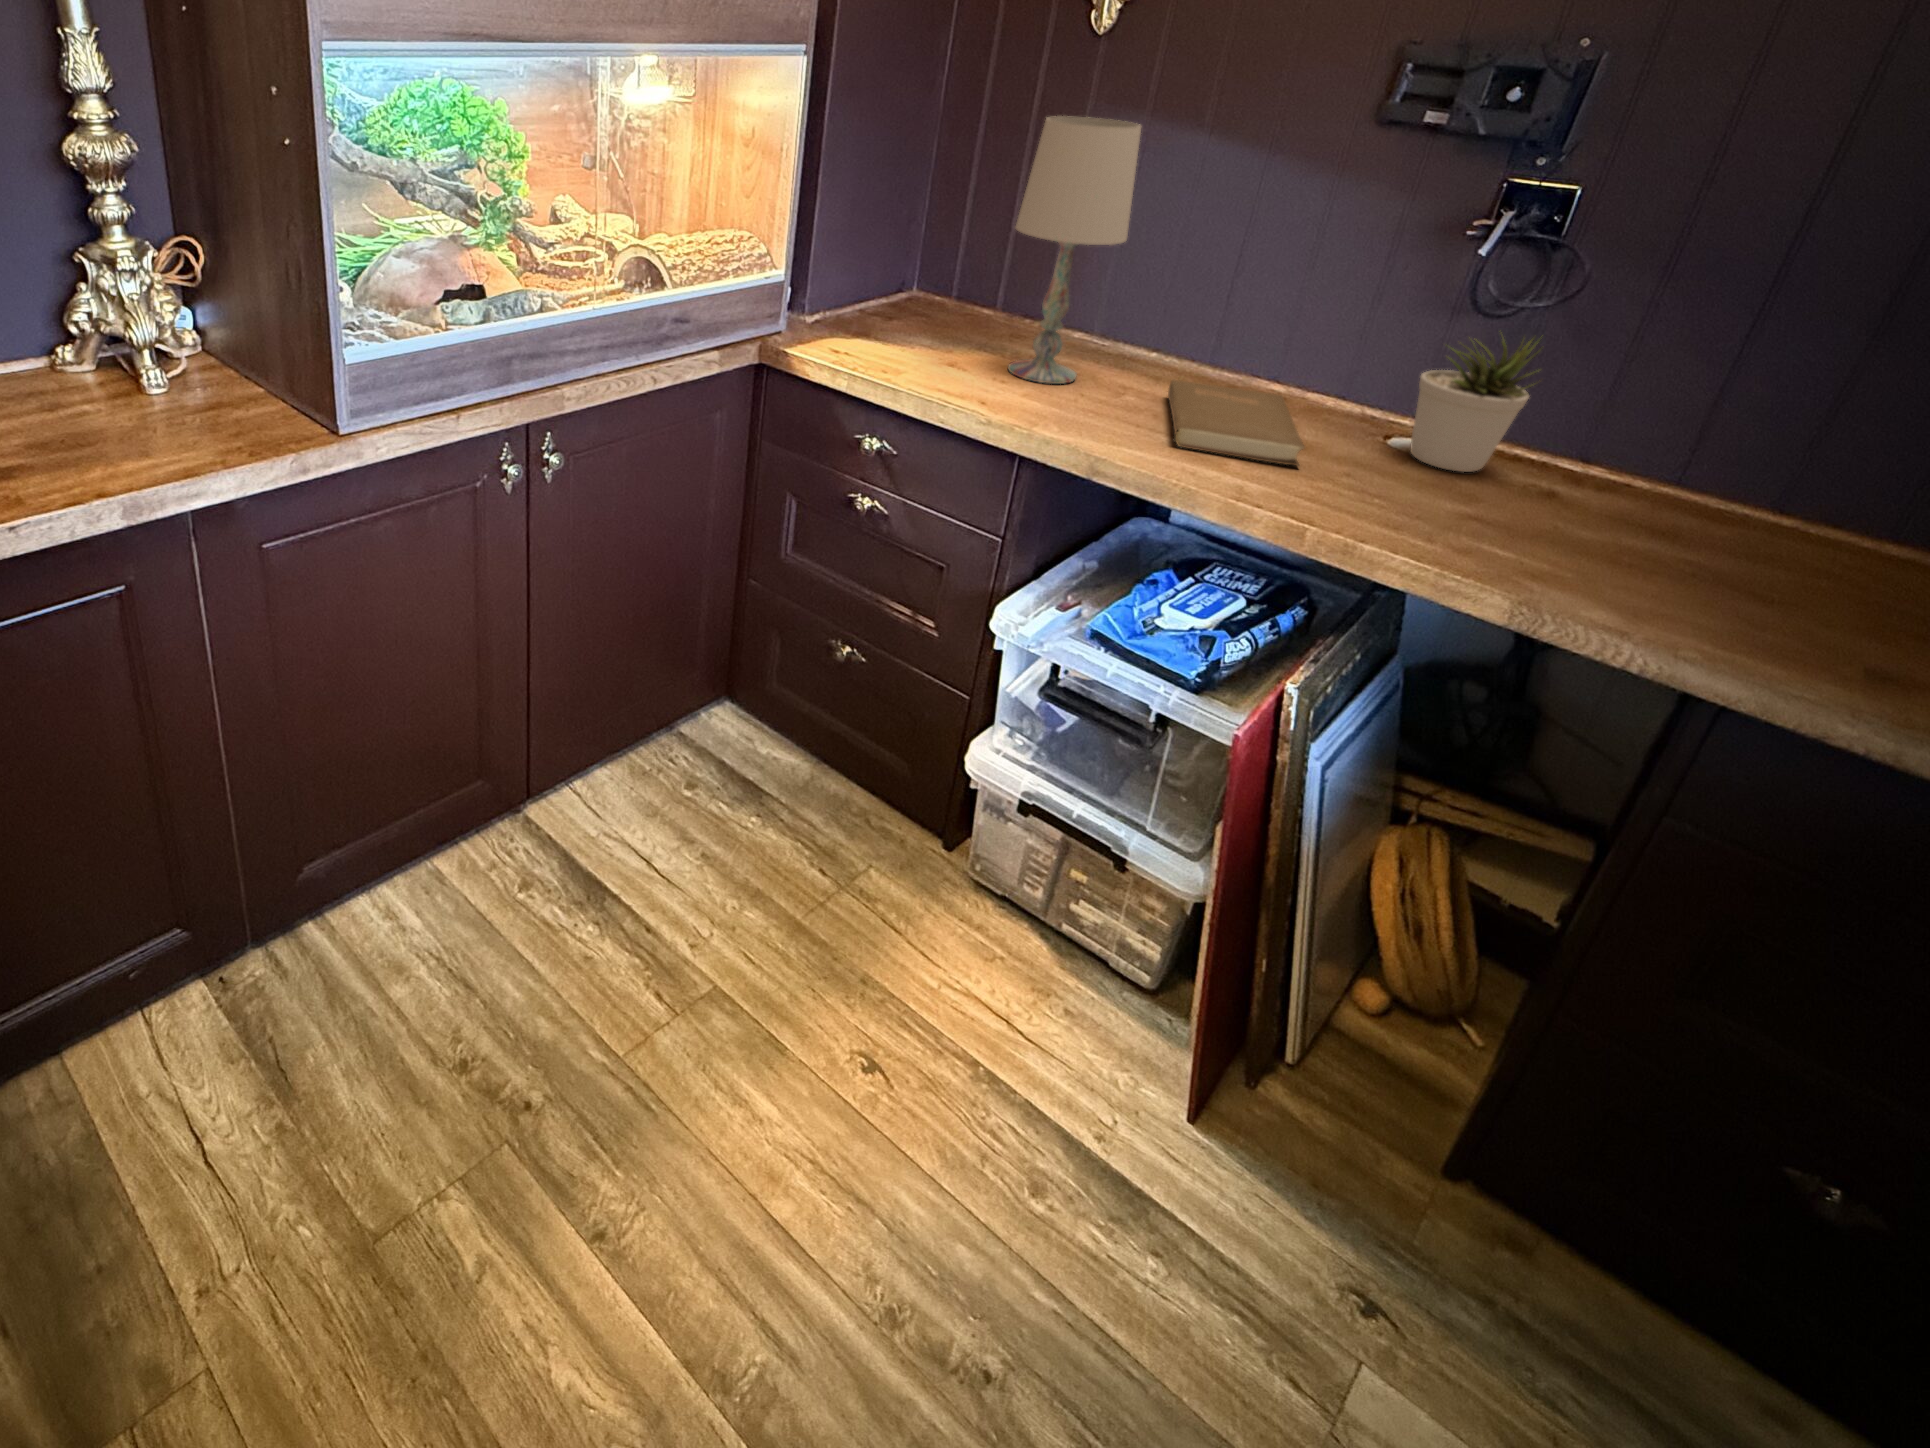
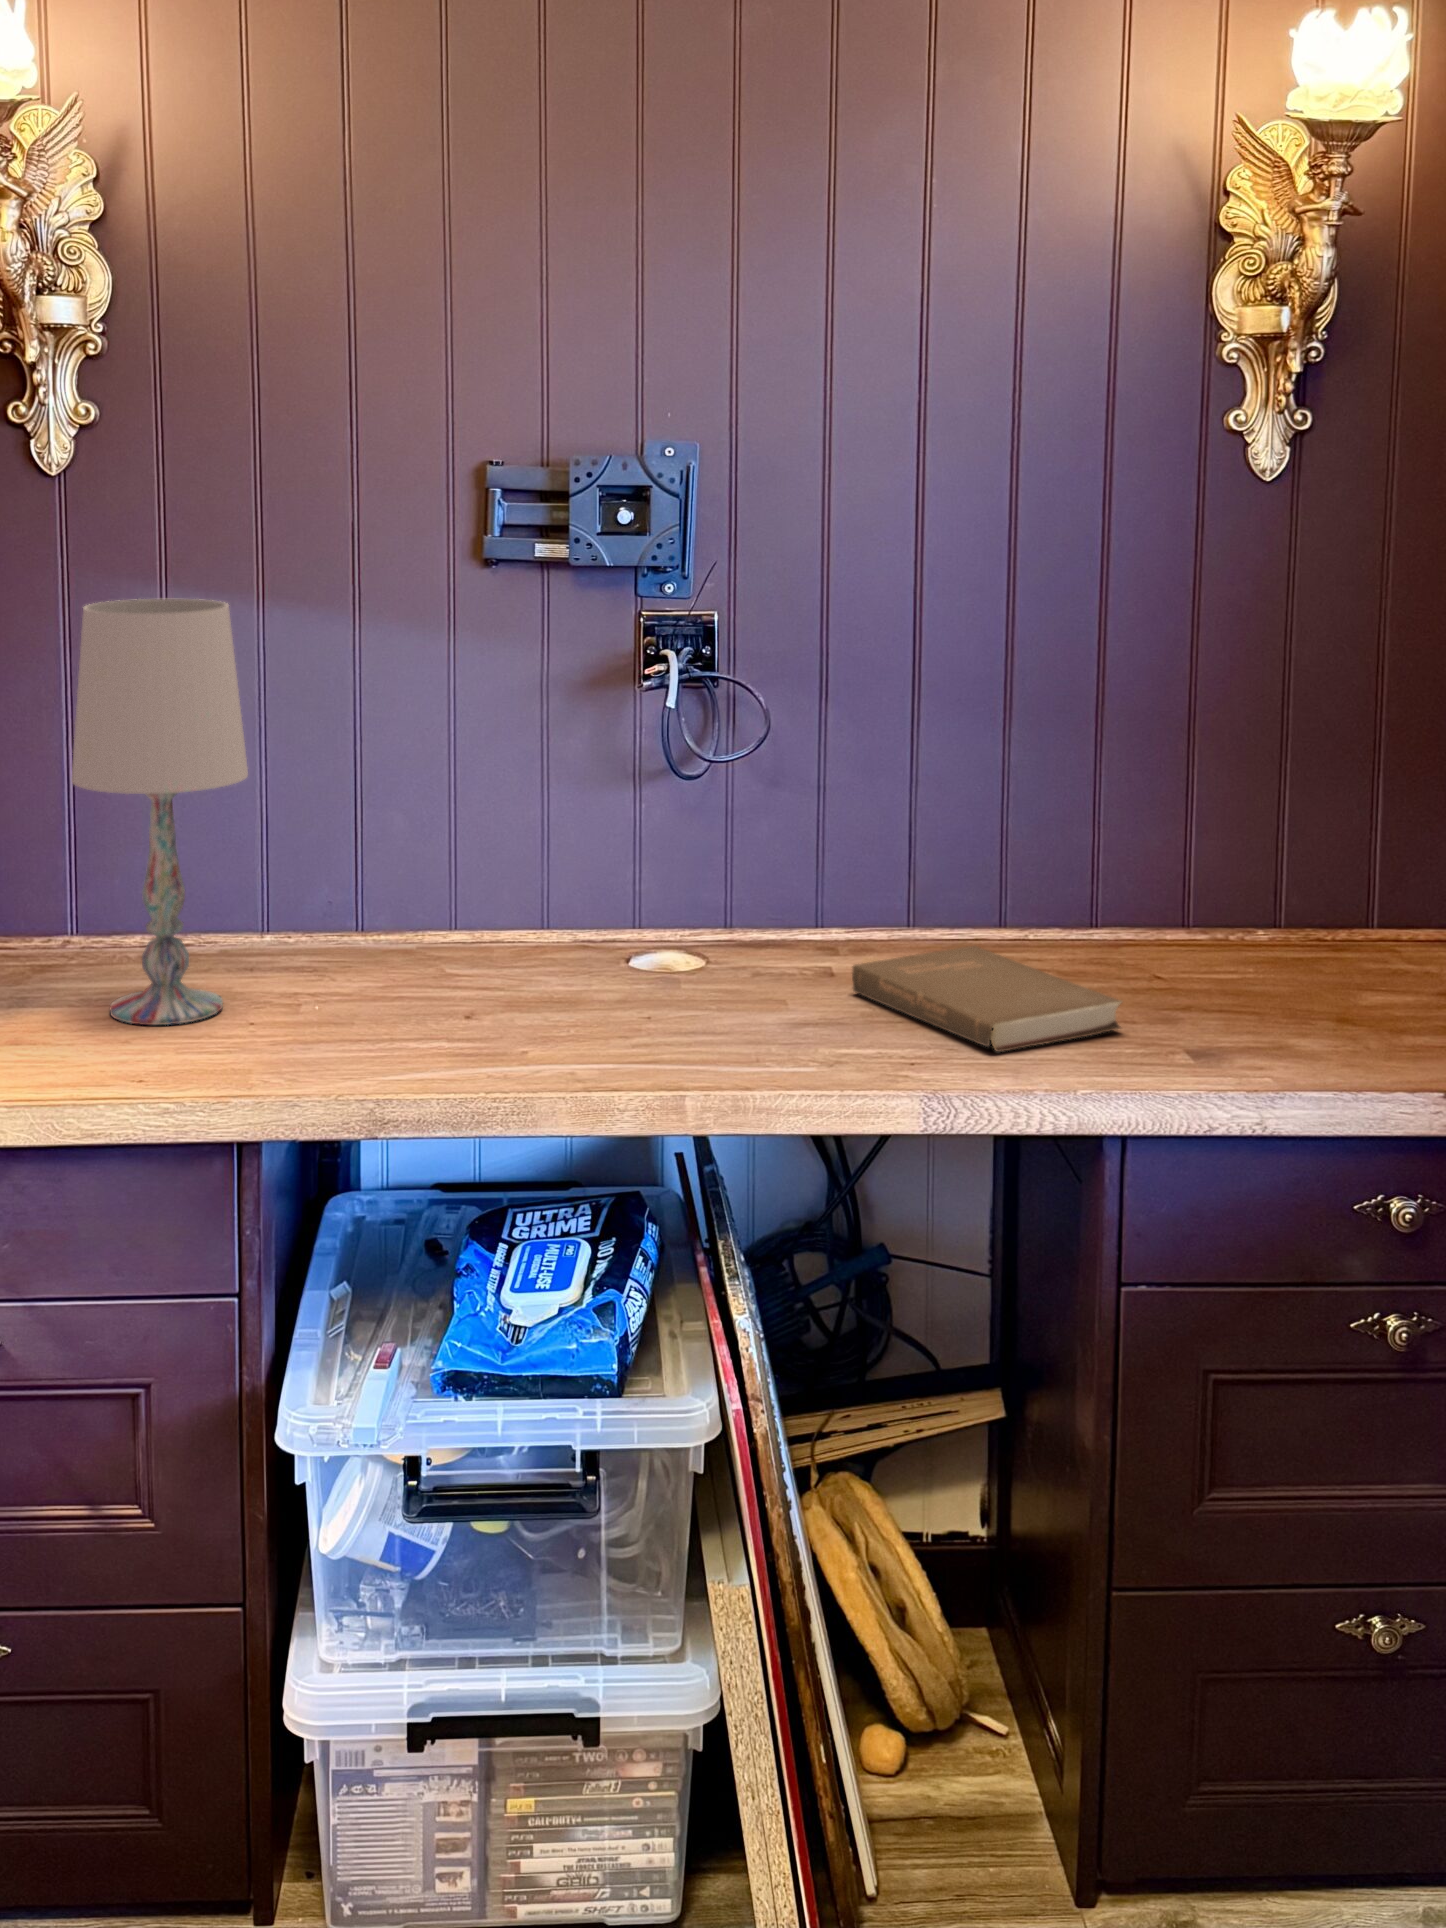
potted plant: present [1410,336,1542,472] -> none [651,785,777,979]
book: present [1168,380,1304,466] -> present [852,946,1122,1052]

